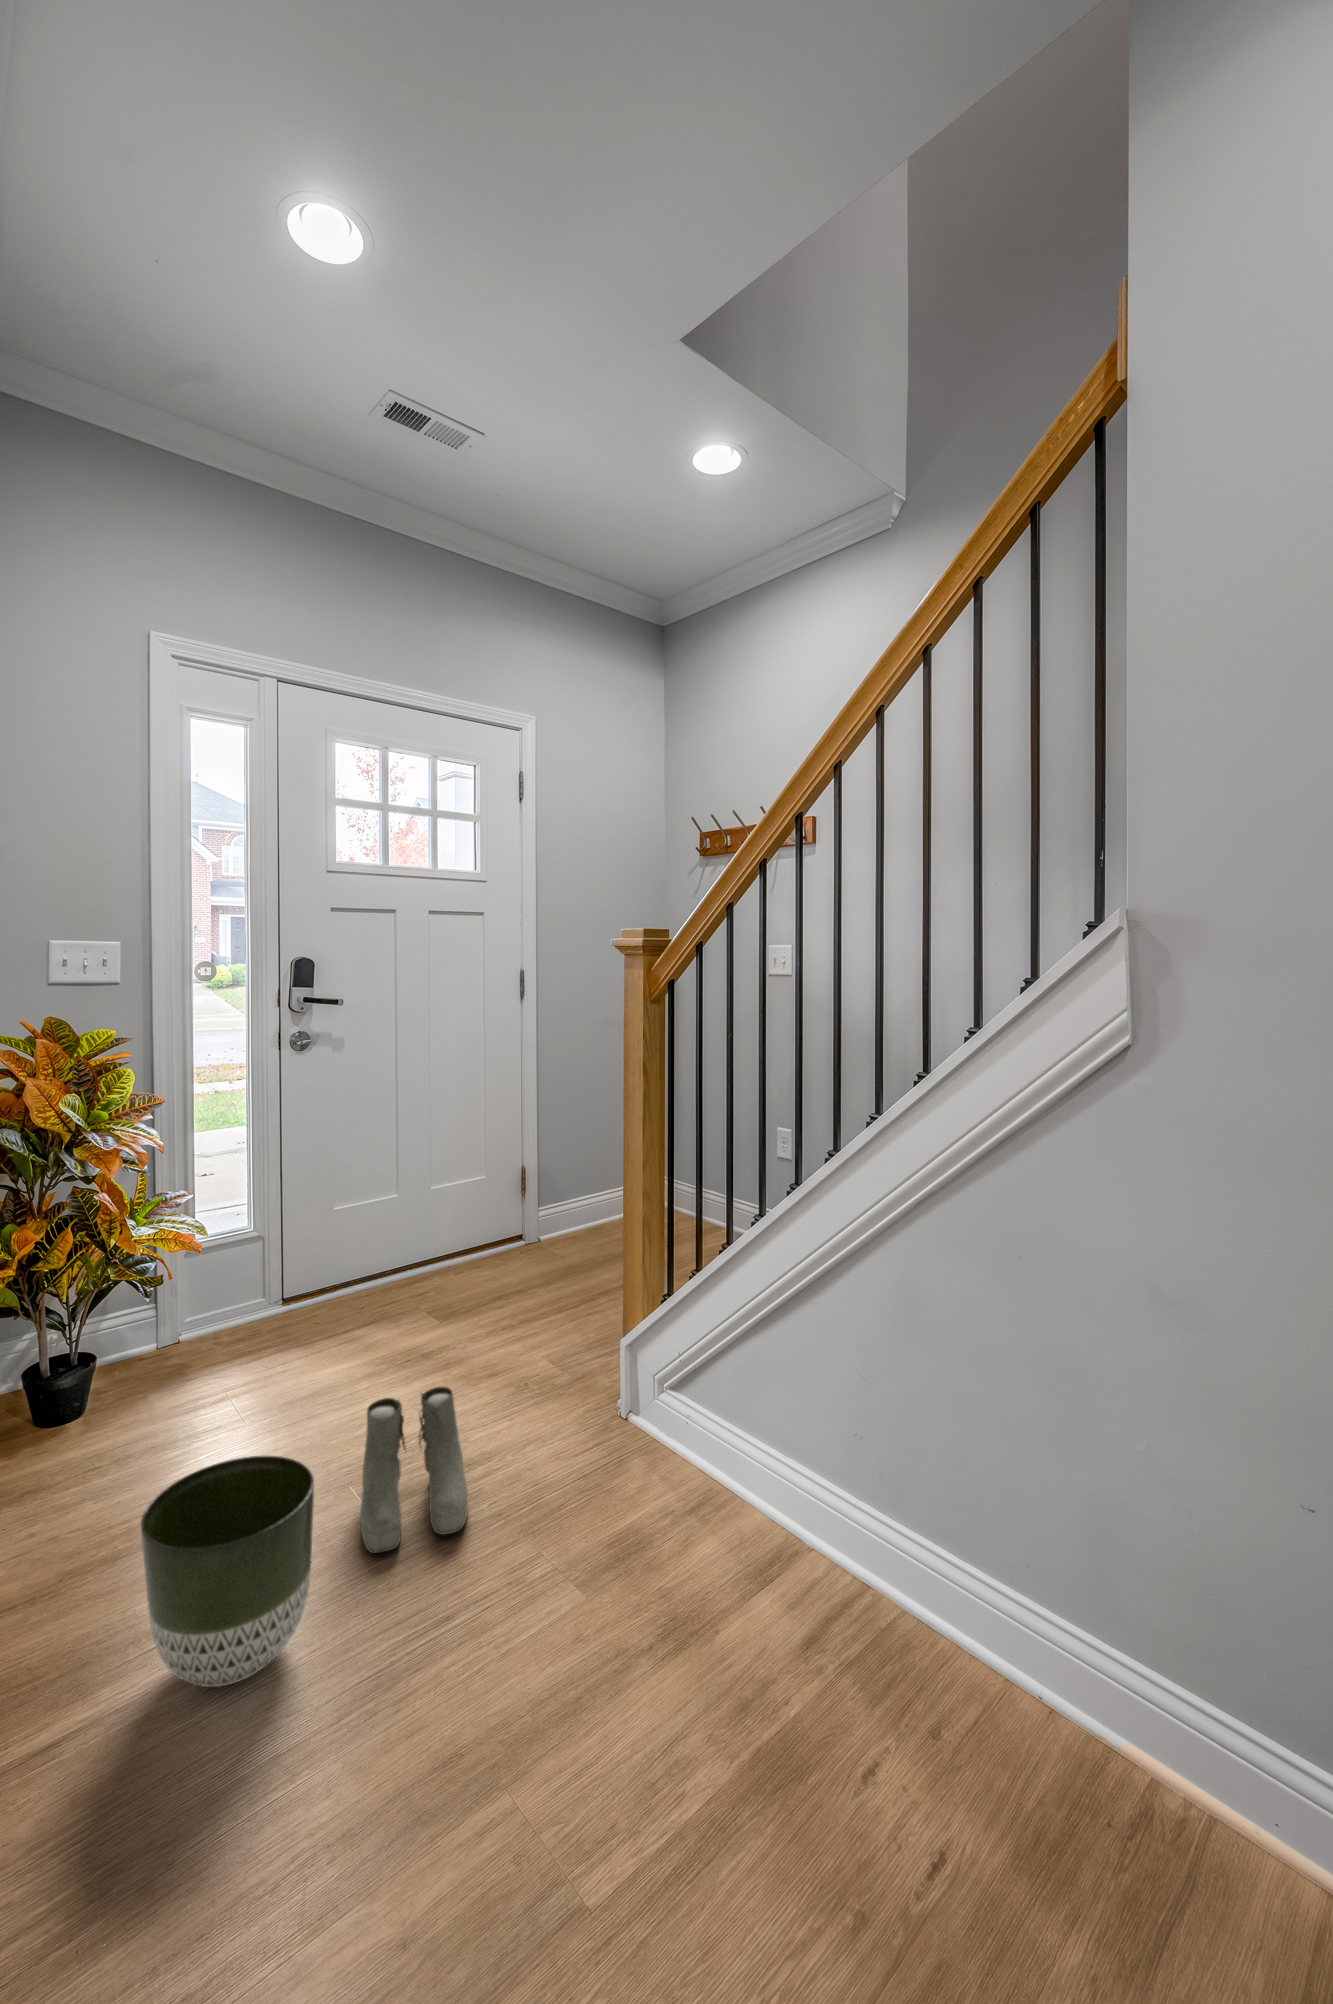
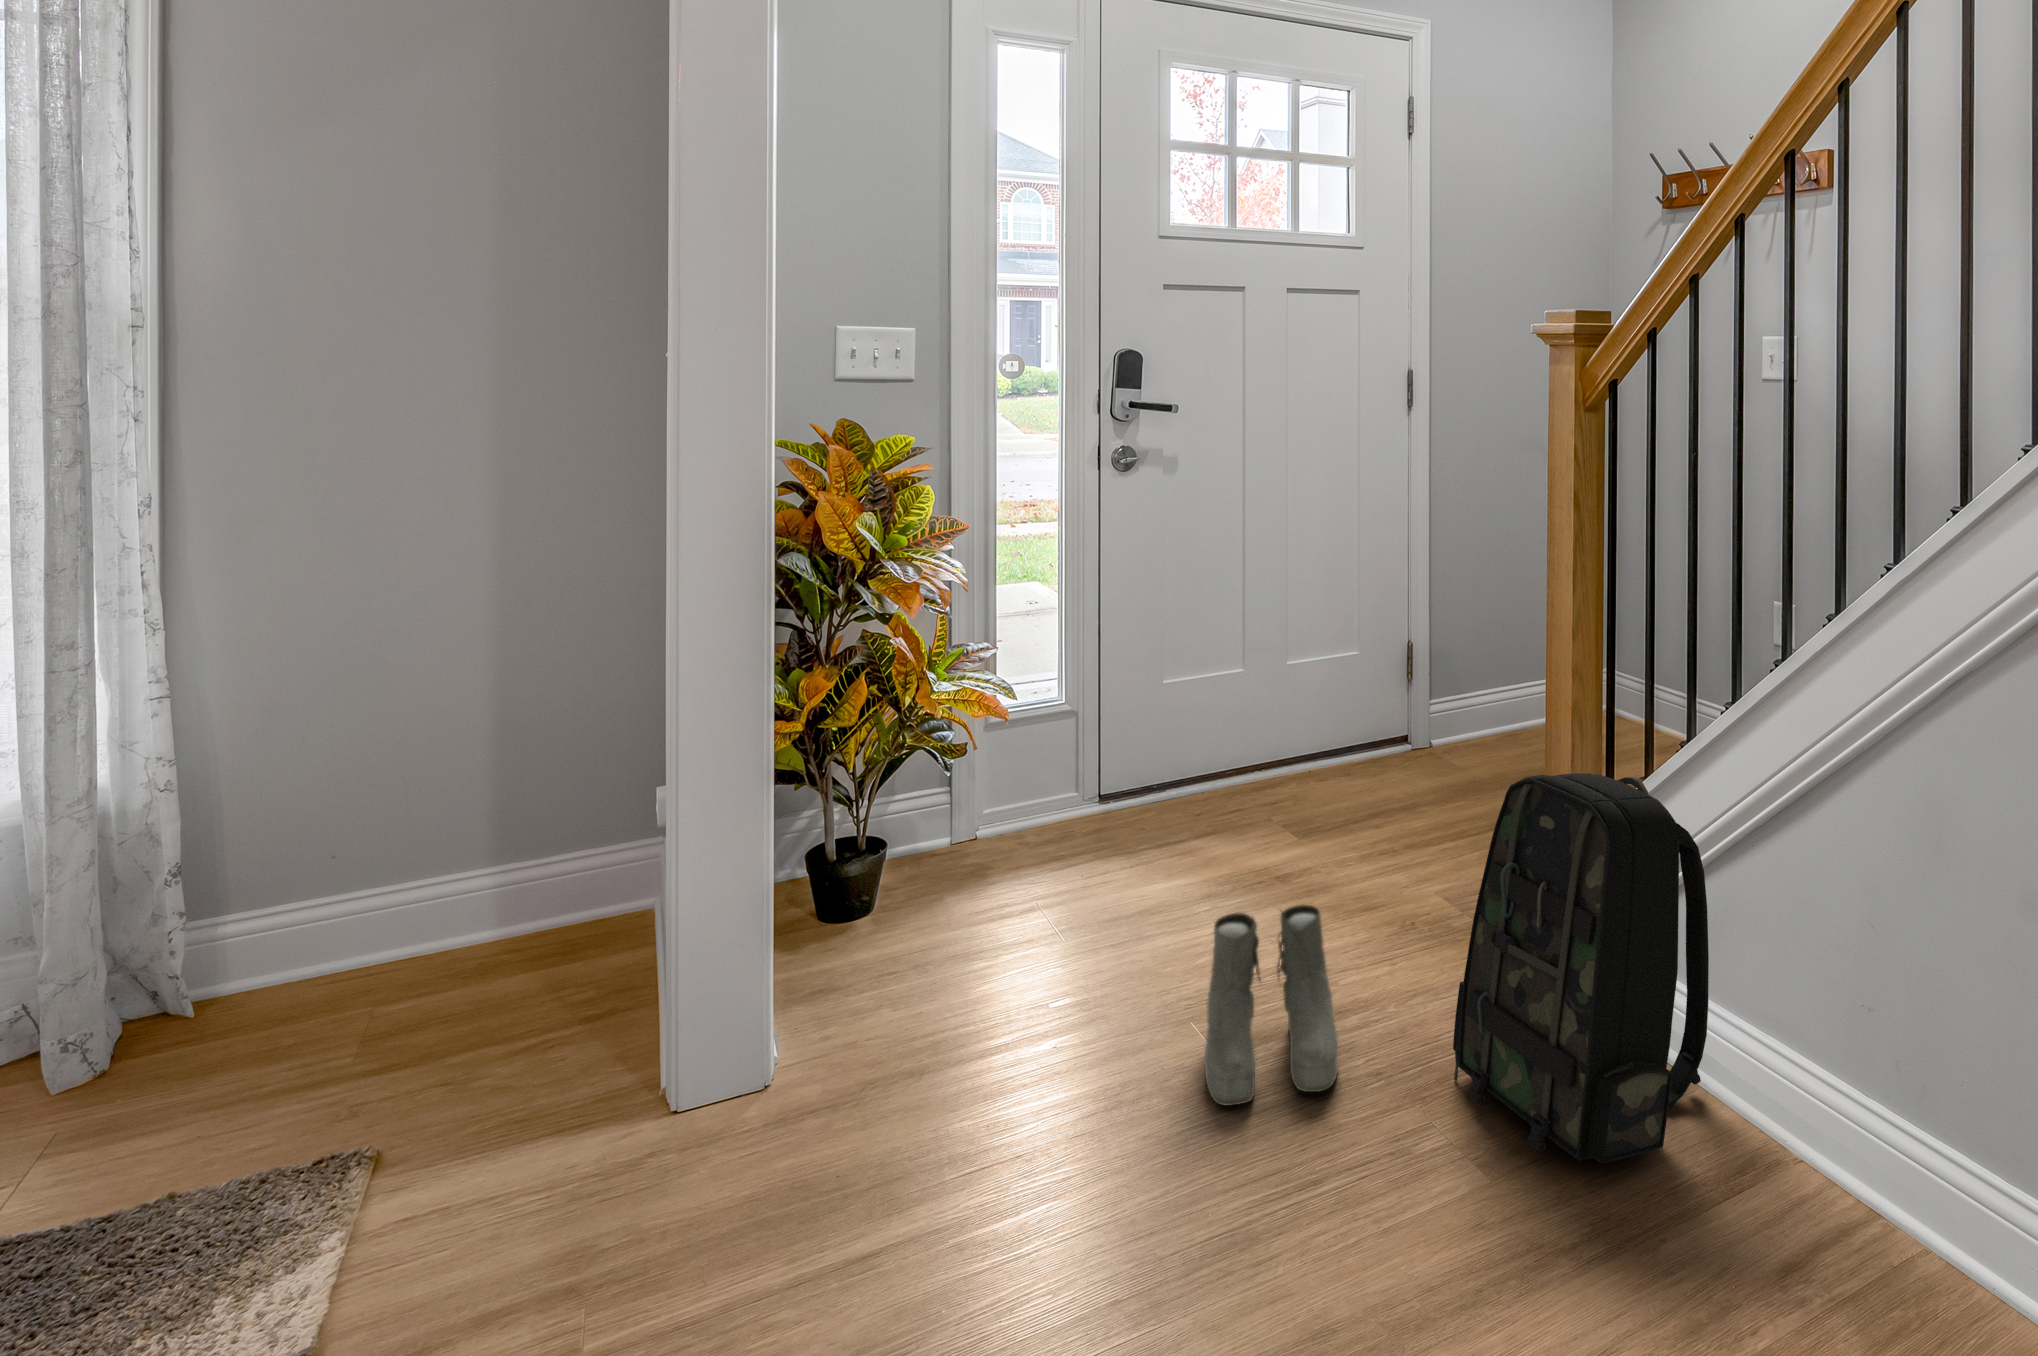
backpack: none [557,1275,747,1573] -> present [1453,773,1709,1163]
planter: present [141,1456,314,1687] -> none [963,961,1157,1231]

